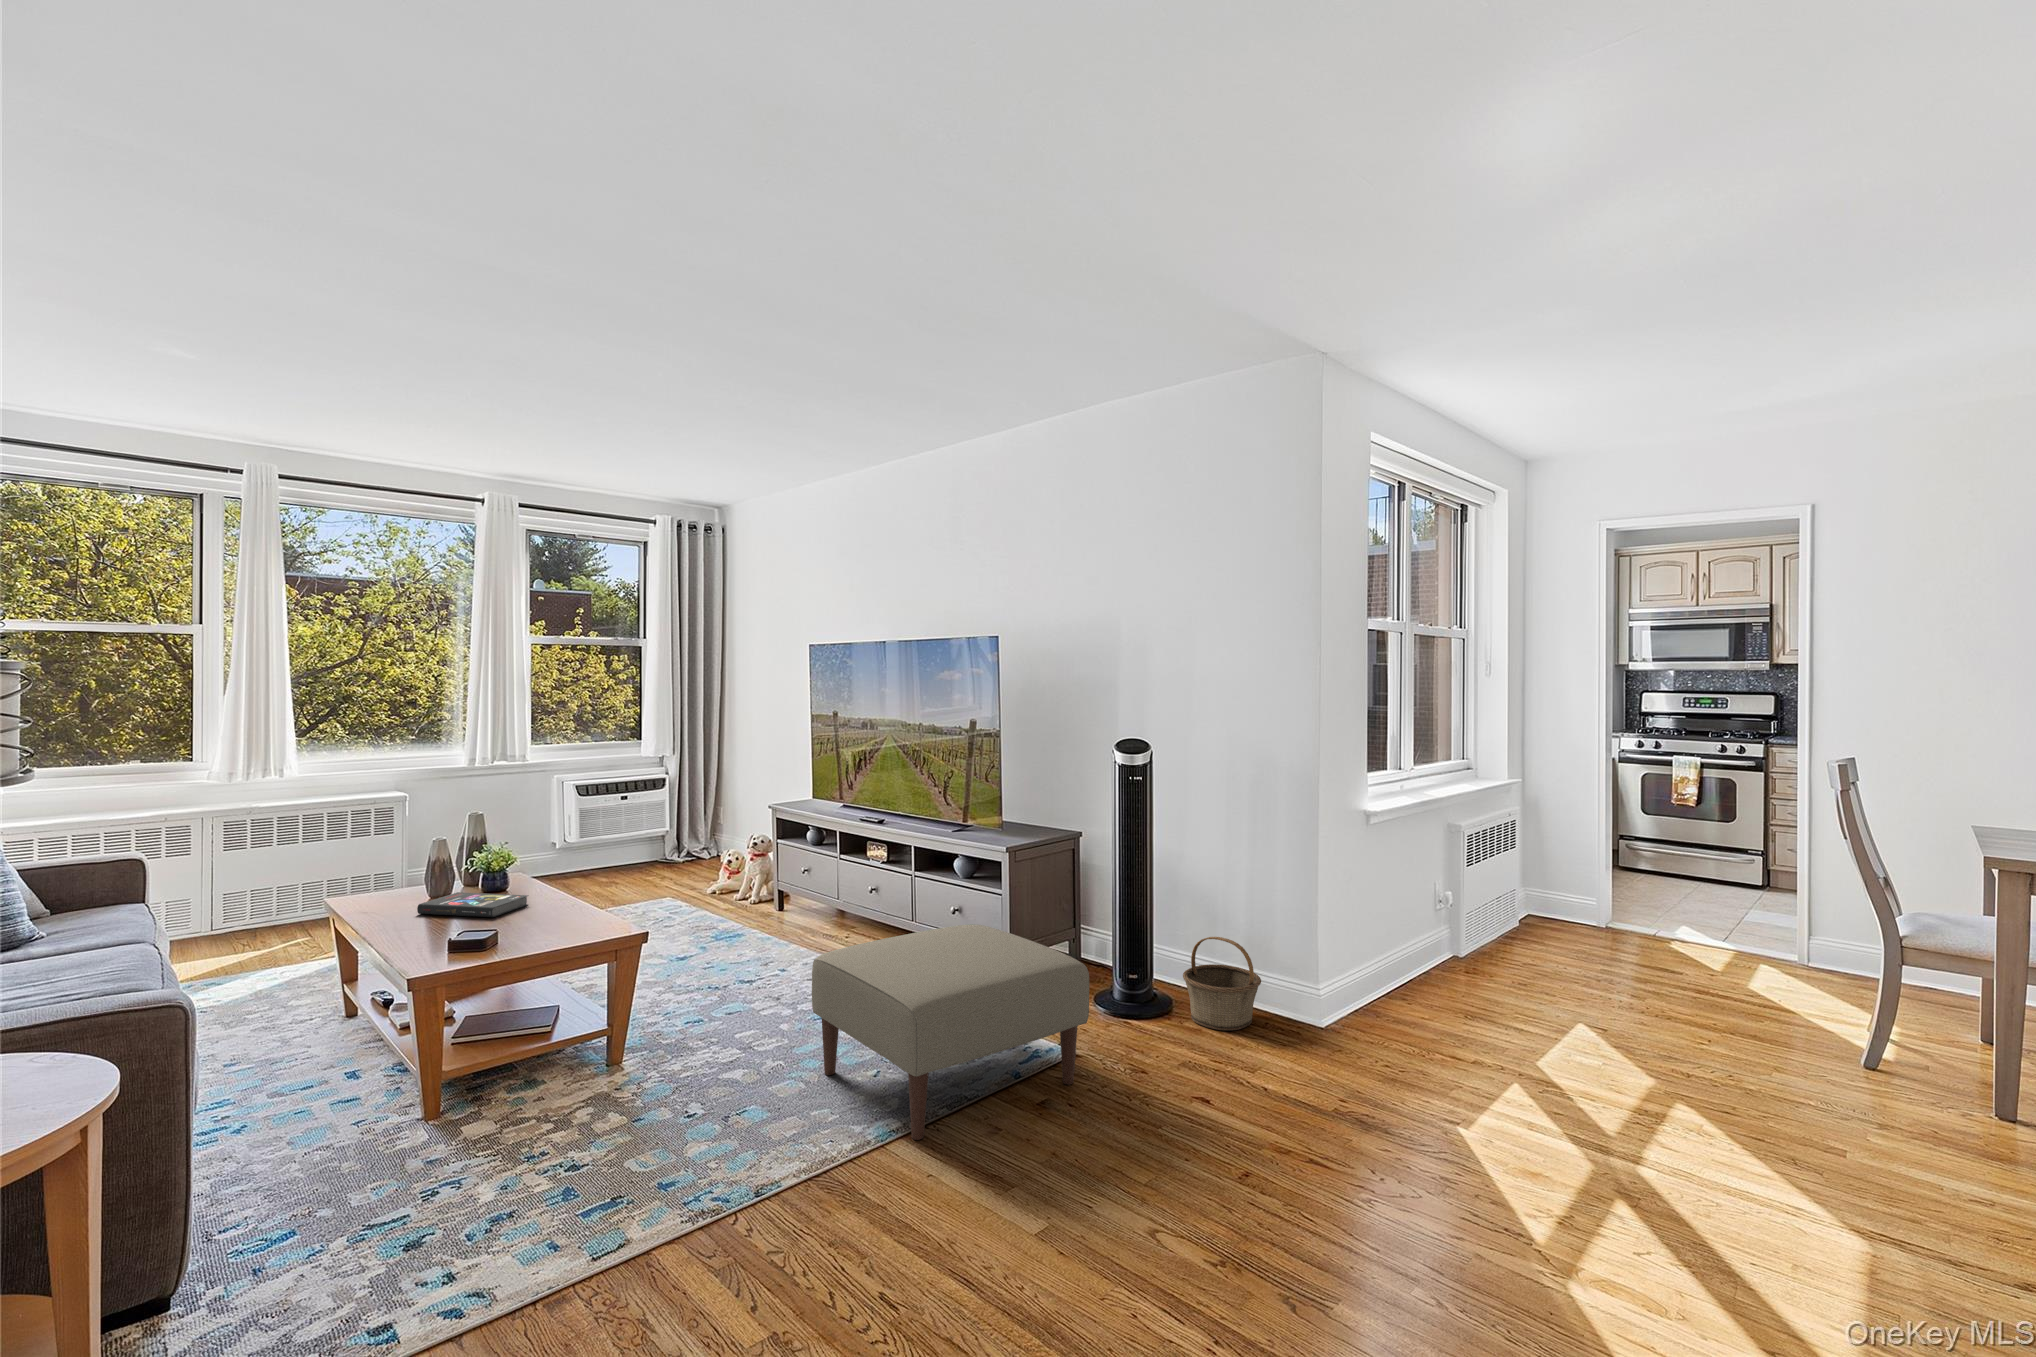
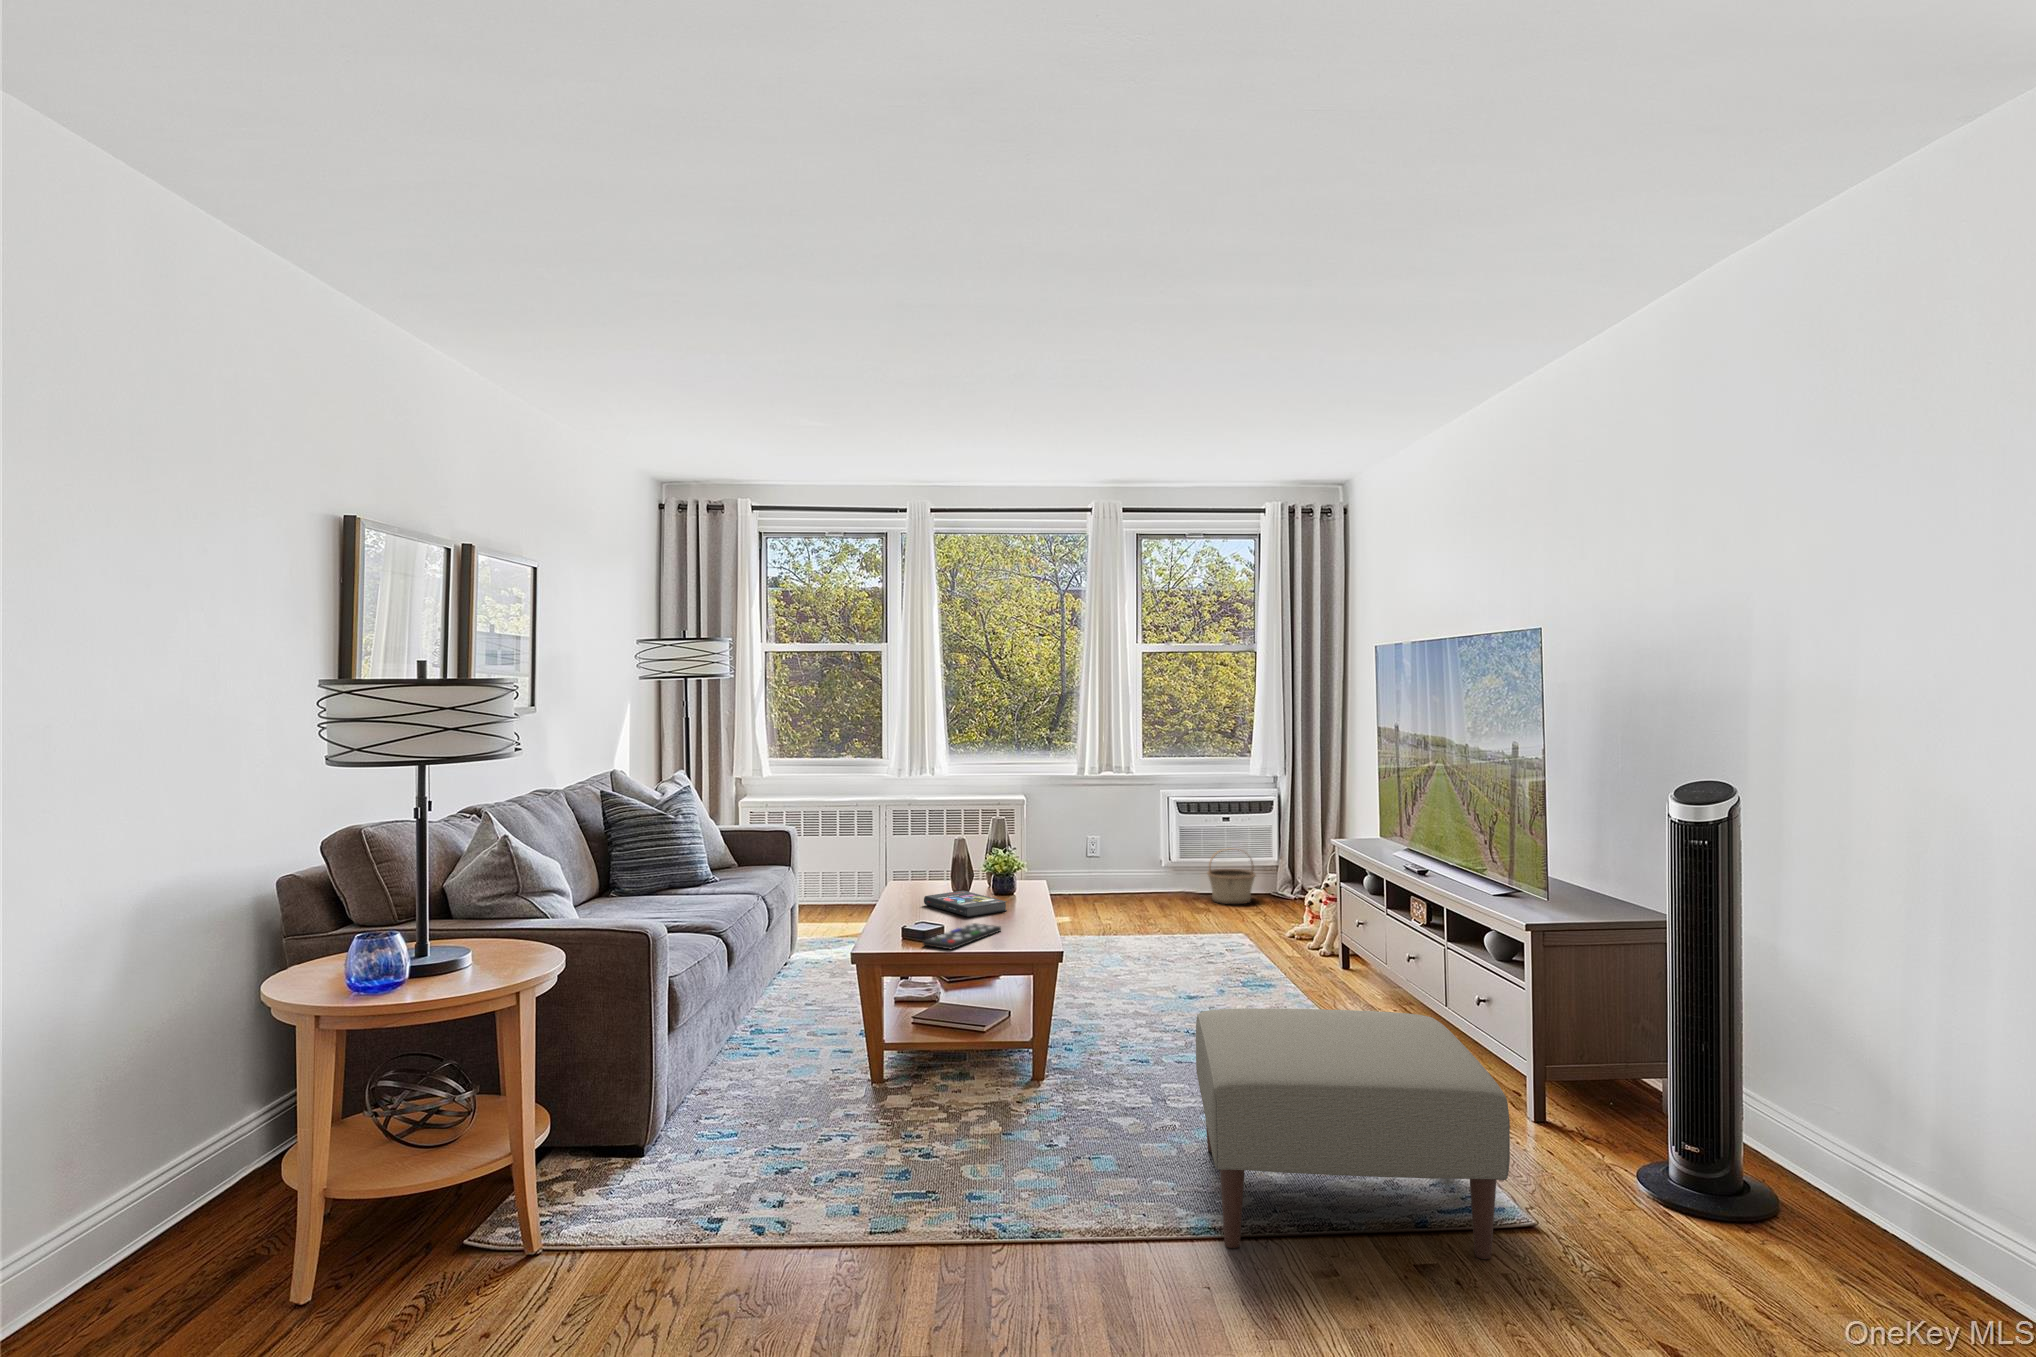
remote control: none [485,920,553,953] -> present [923,923,1001,949]
basket: present [1183,937,1261,1030] -> present [1207,849,1256,904]

